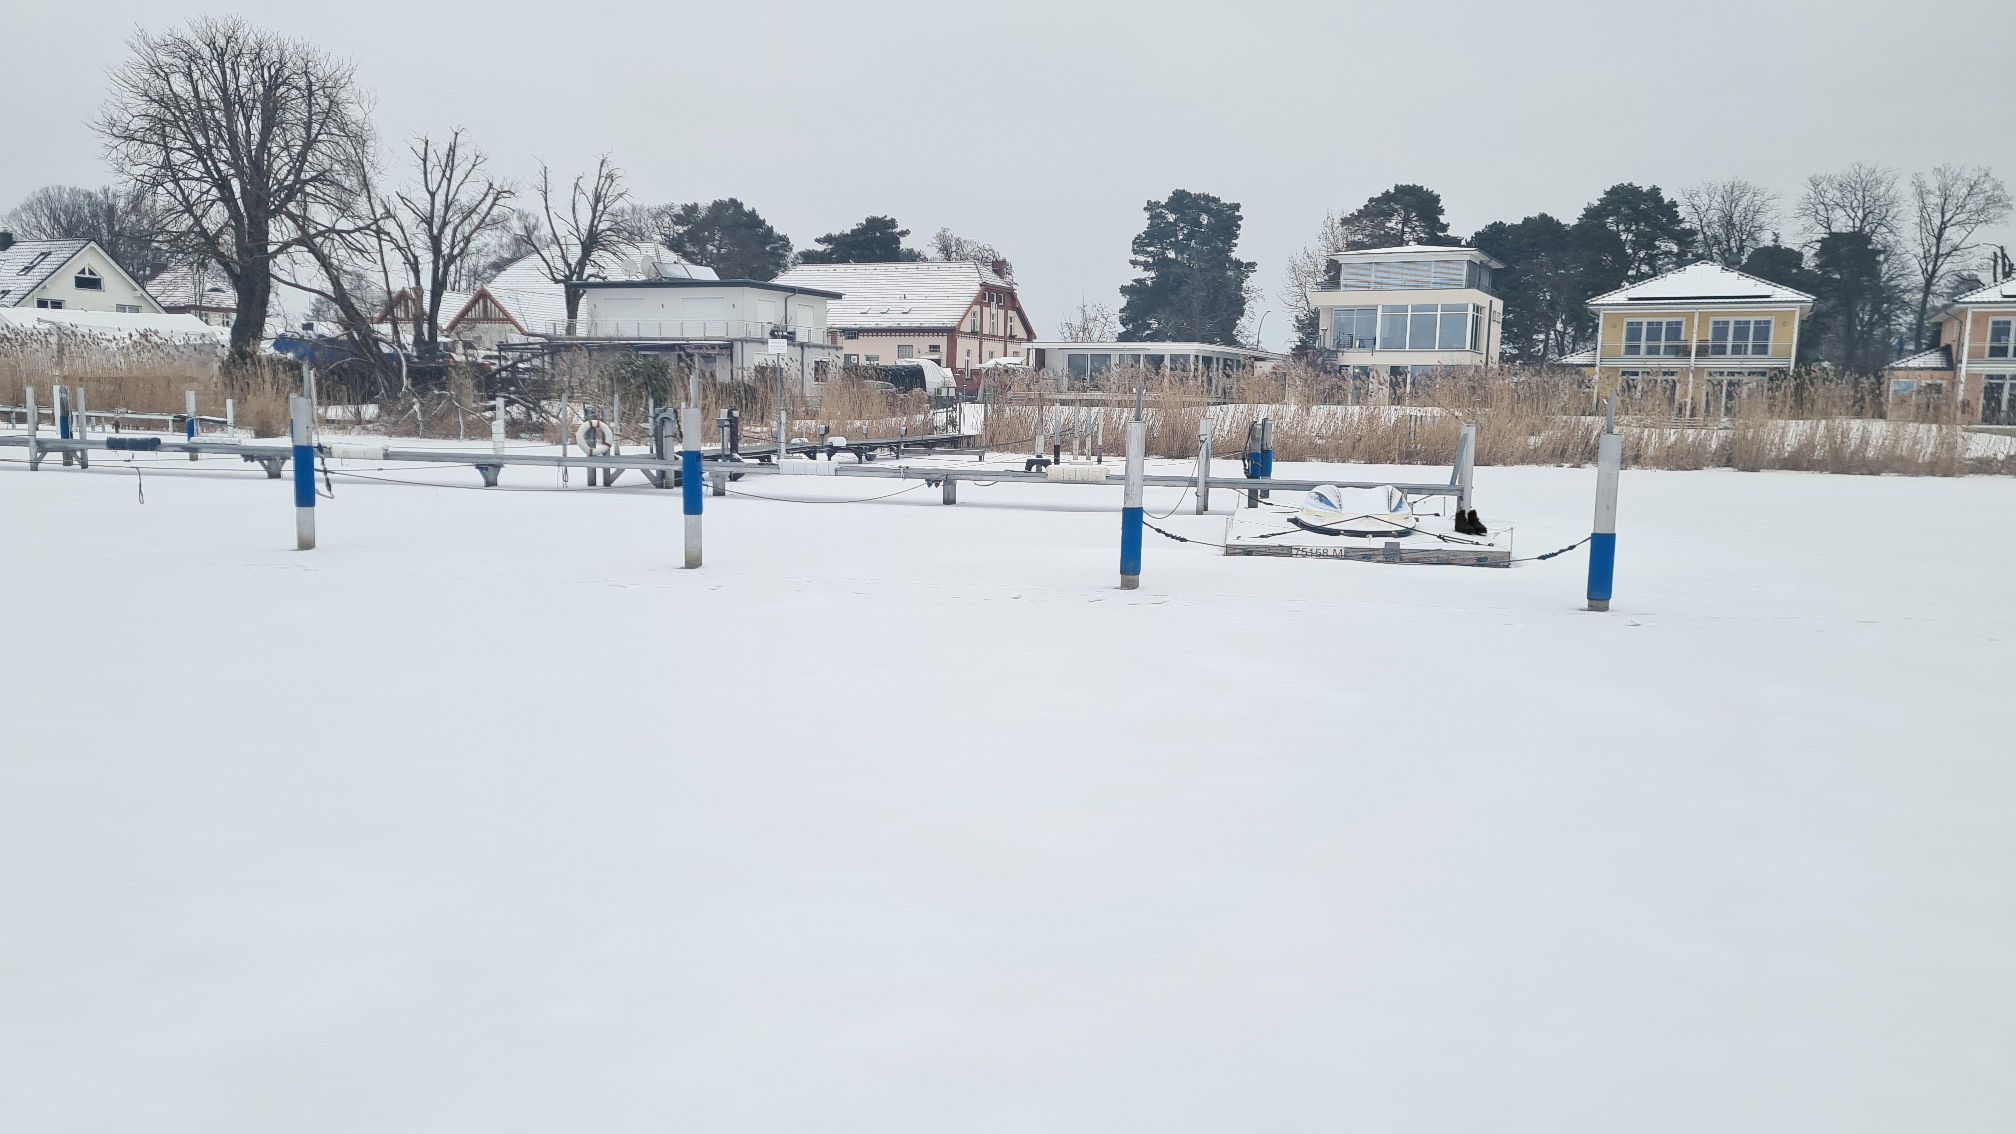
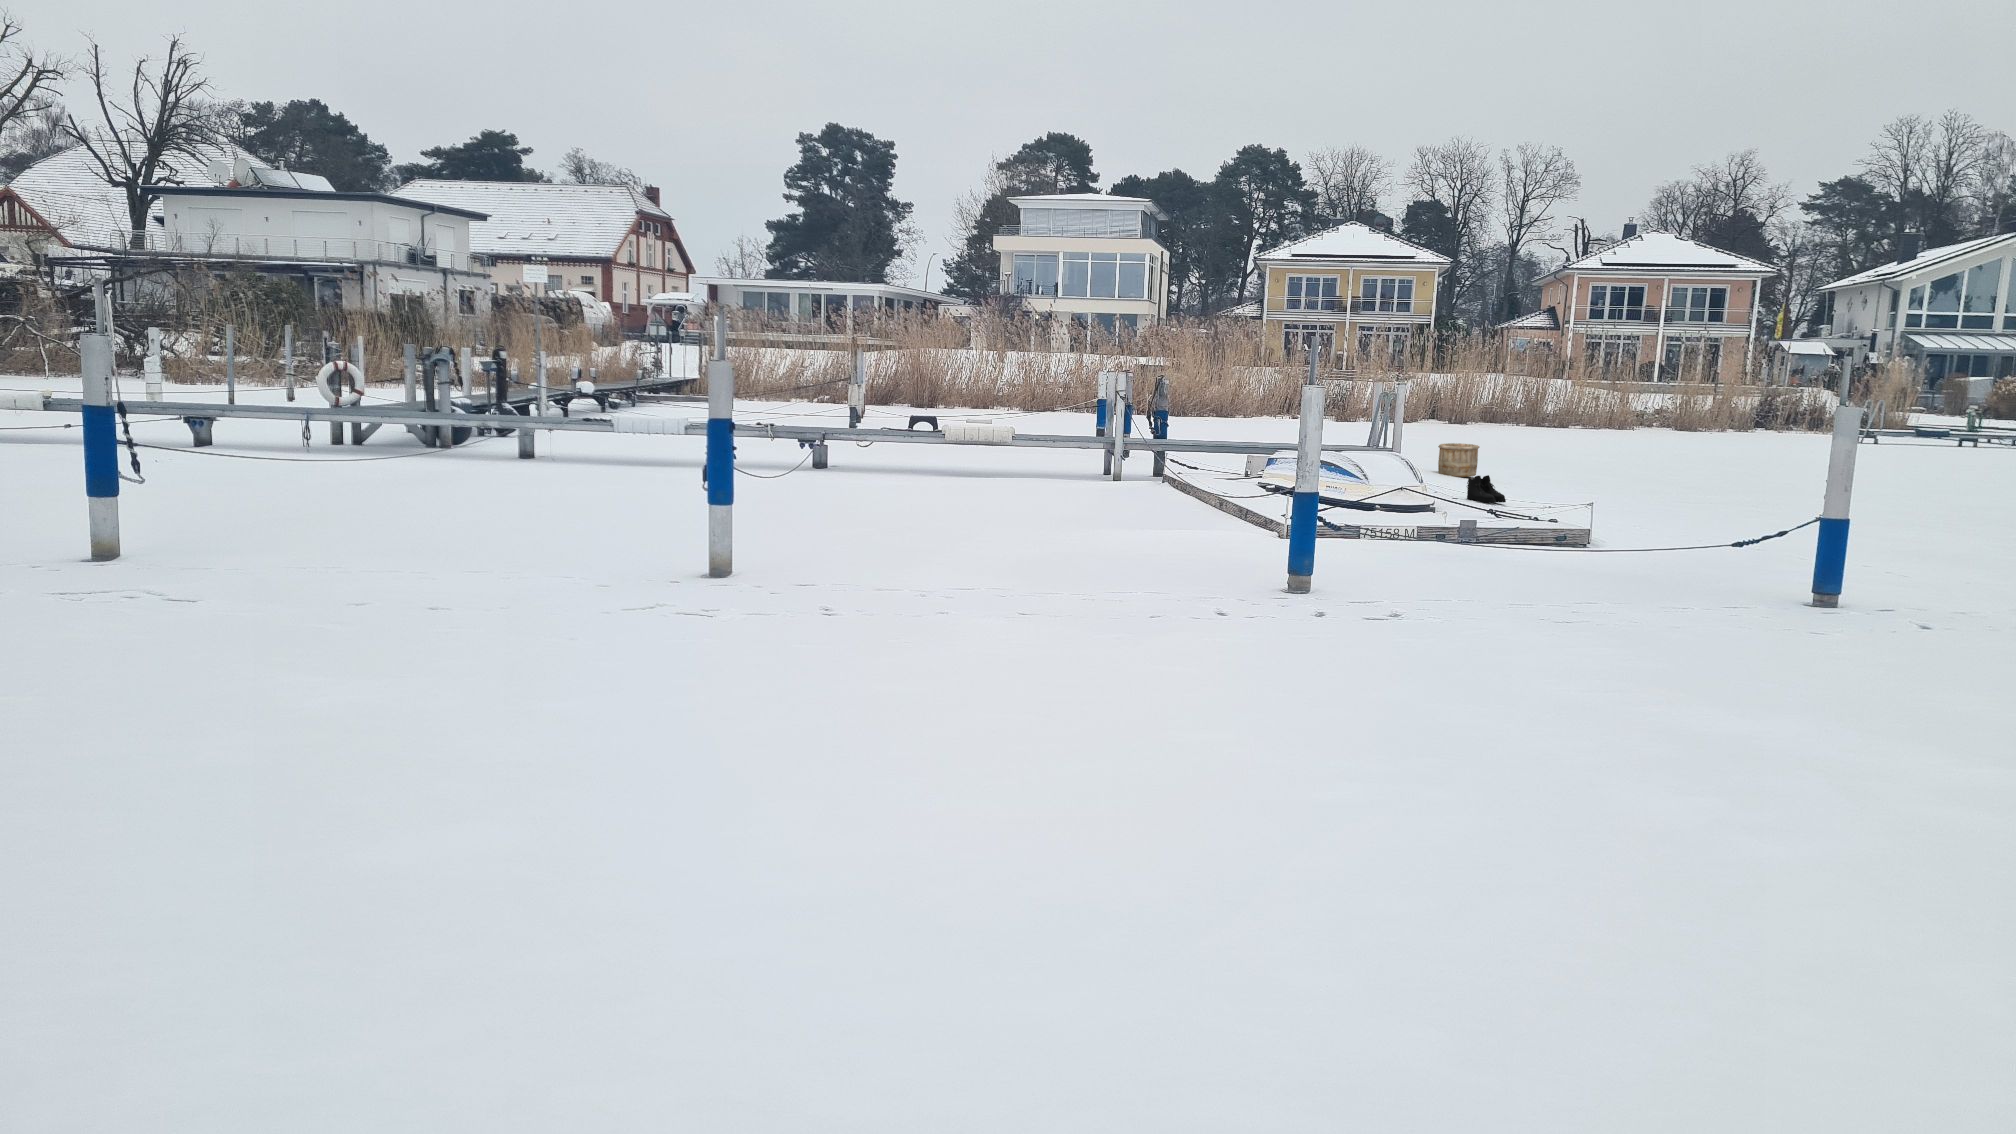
wooden bucket: none [1502,485,1541,515] -> present [1438,443,1479,477]

